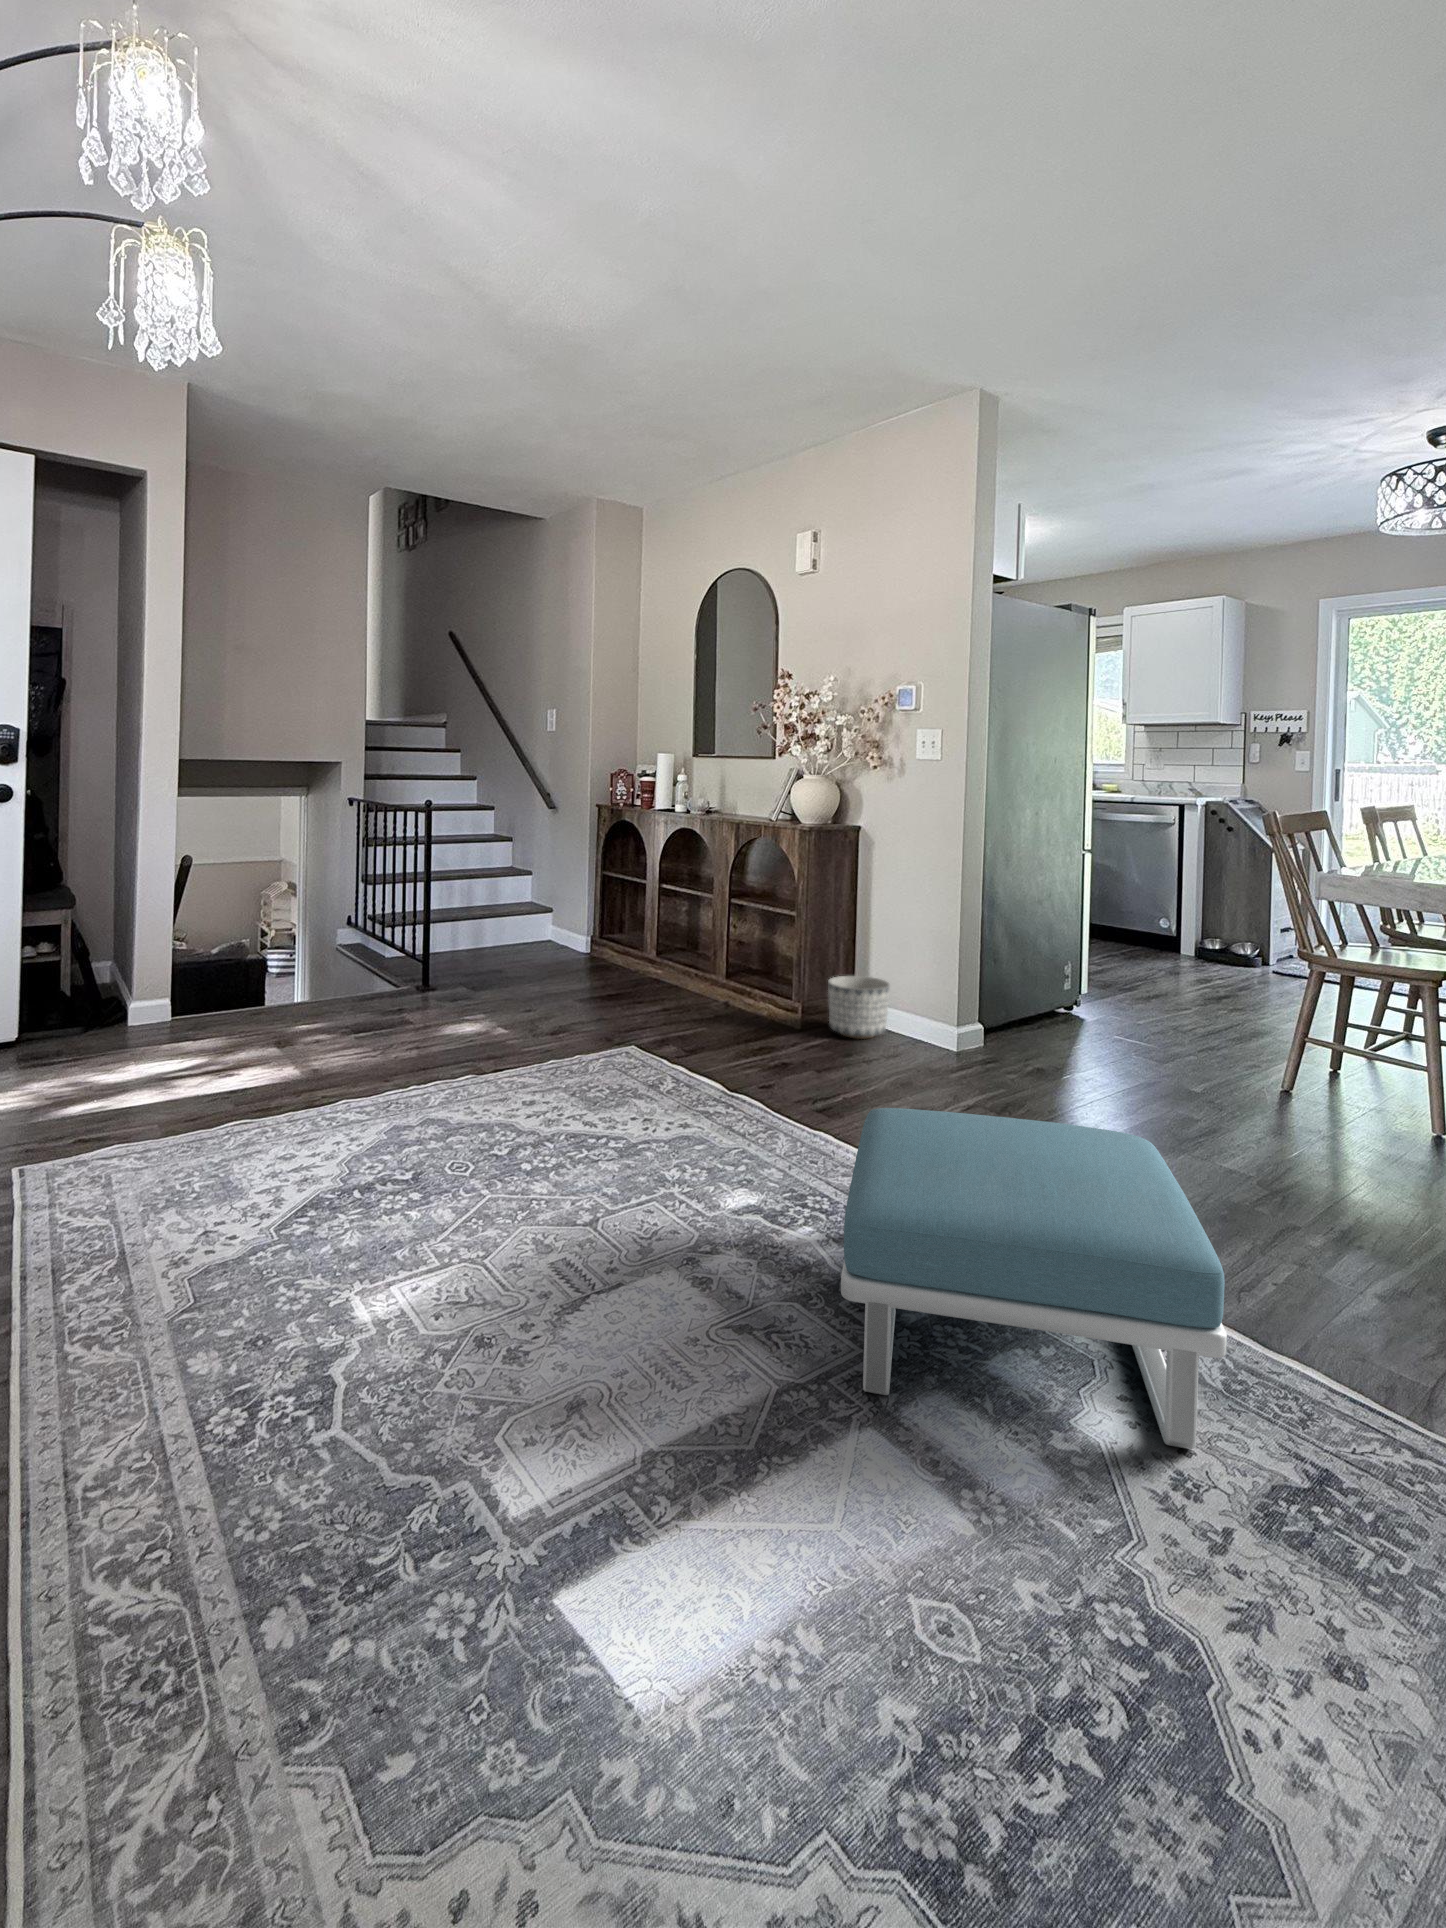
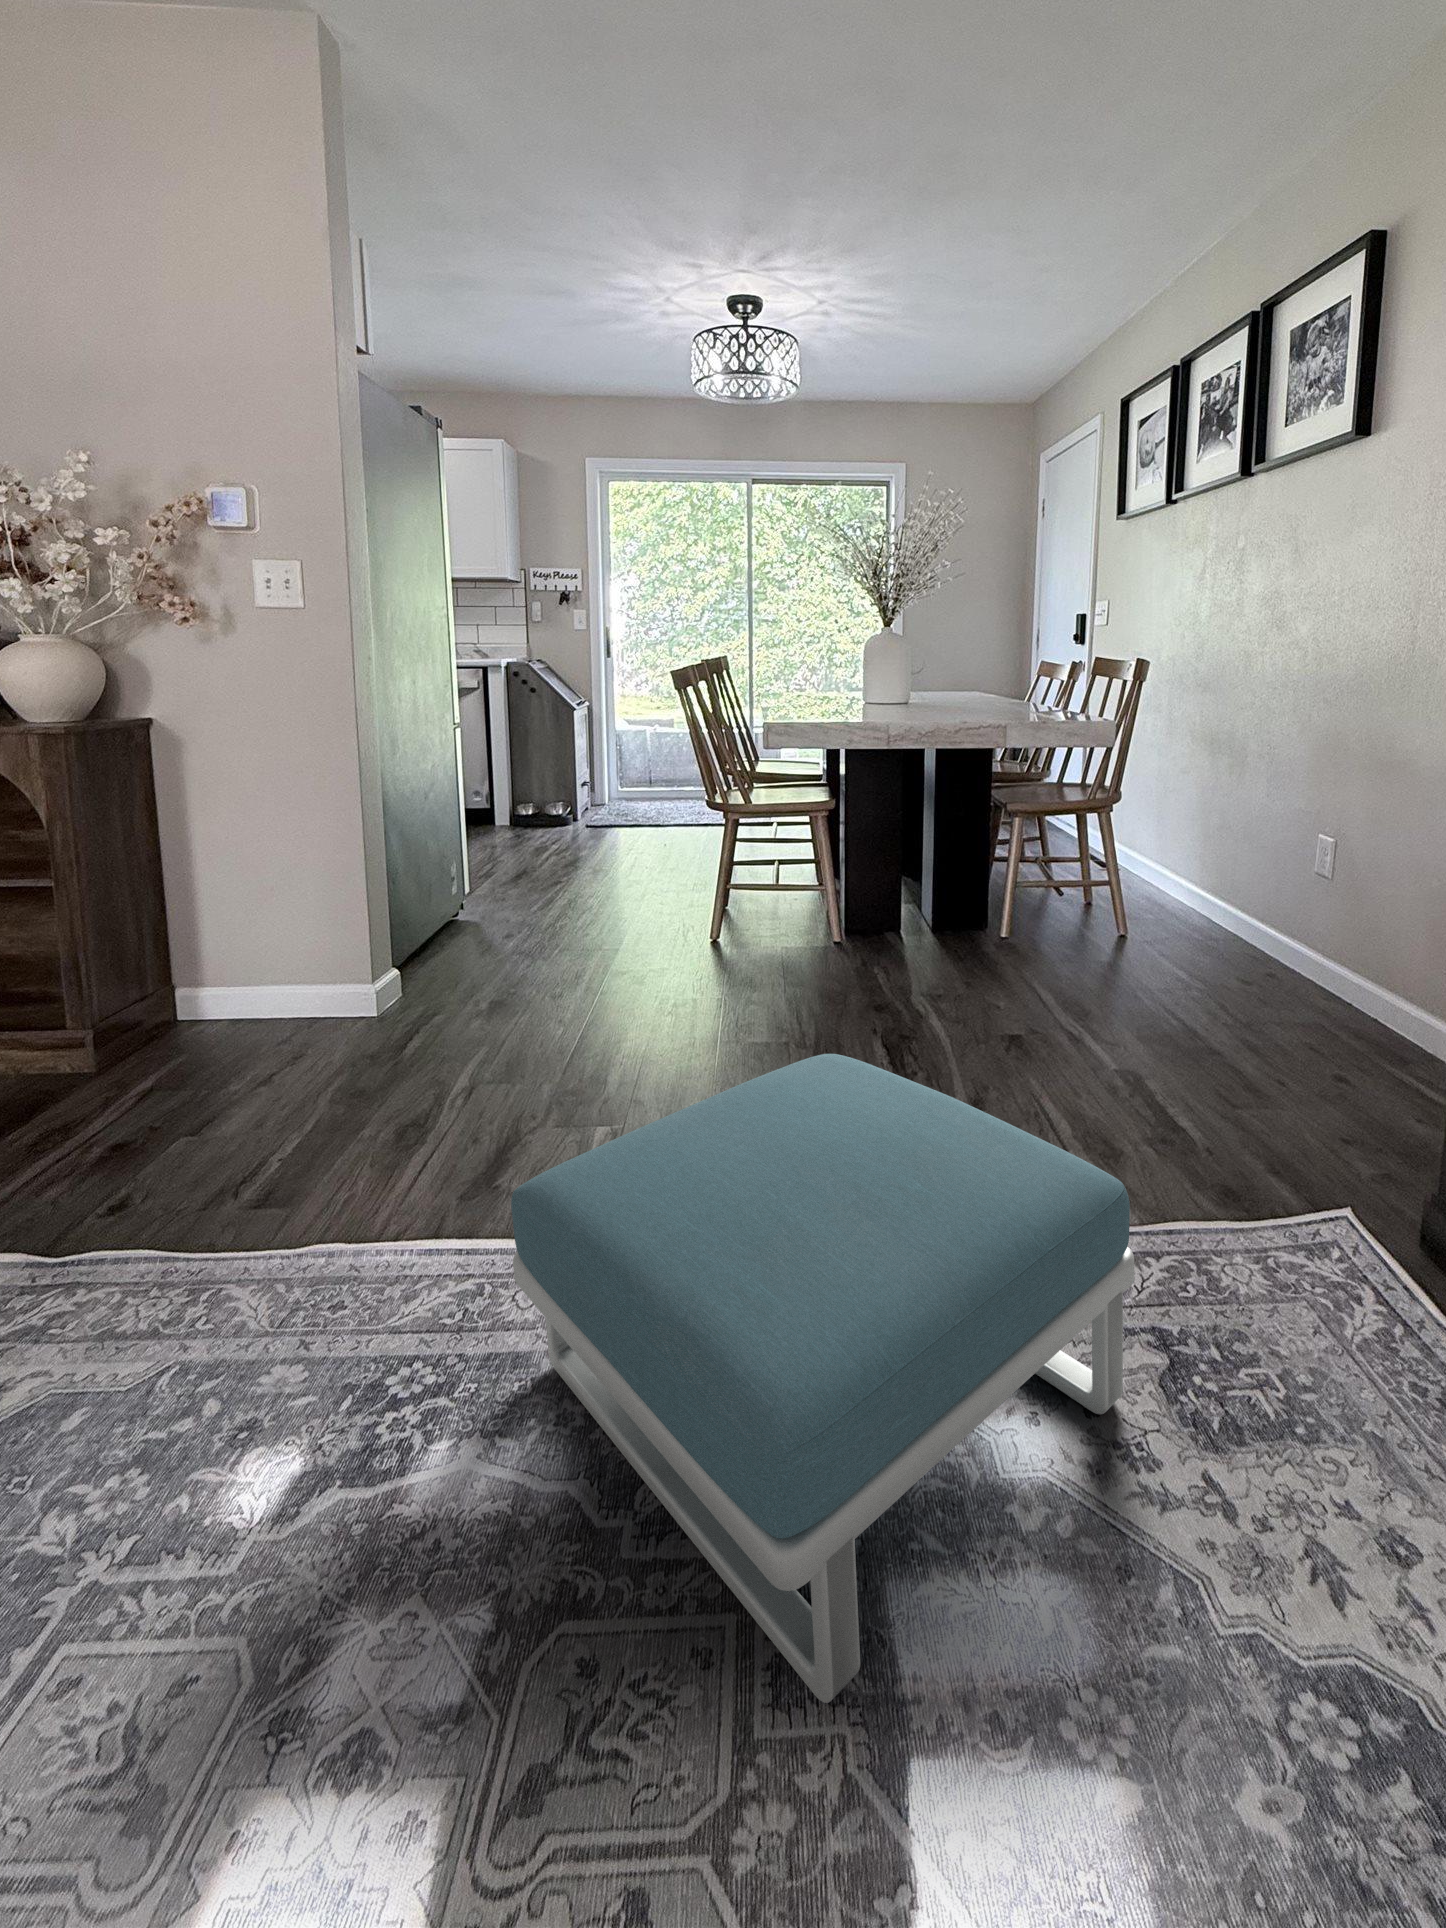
planter: present [828,976,890,1039] -> none [136,965,251,1066]

